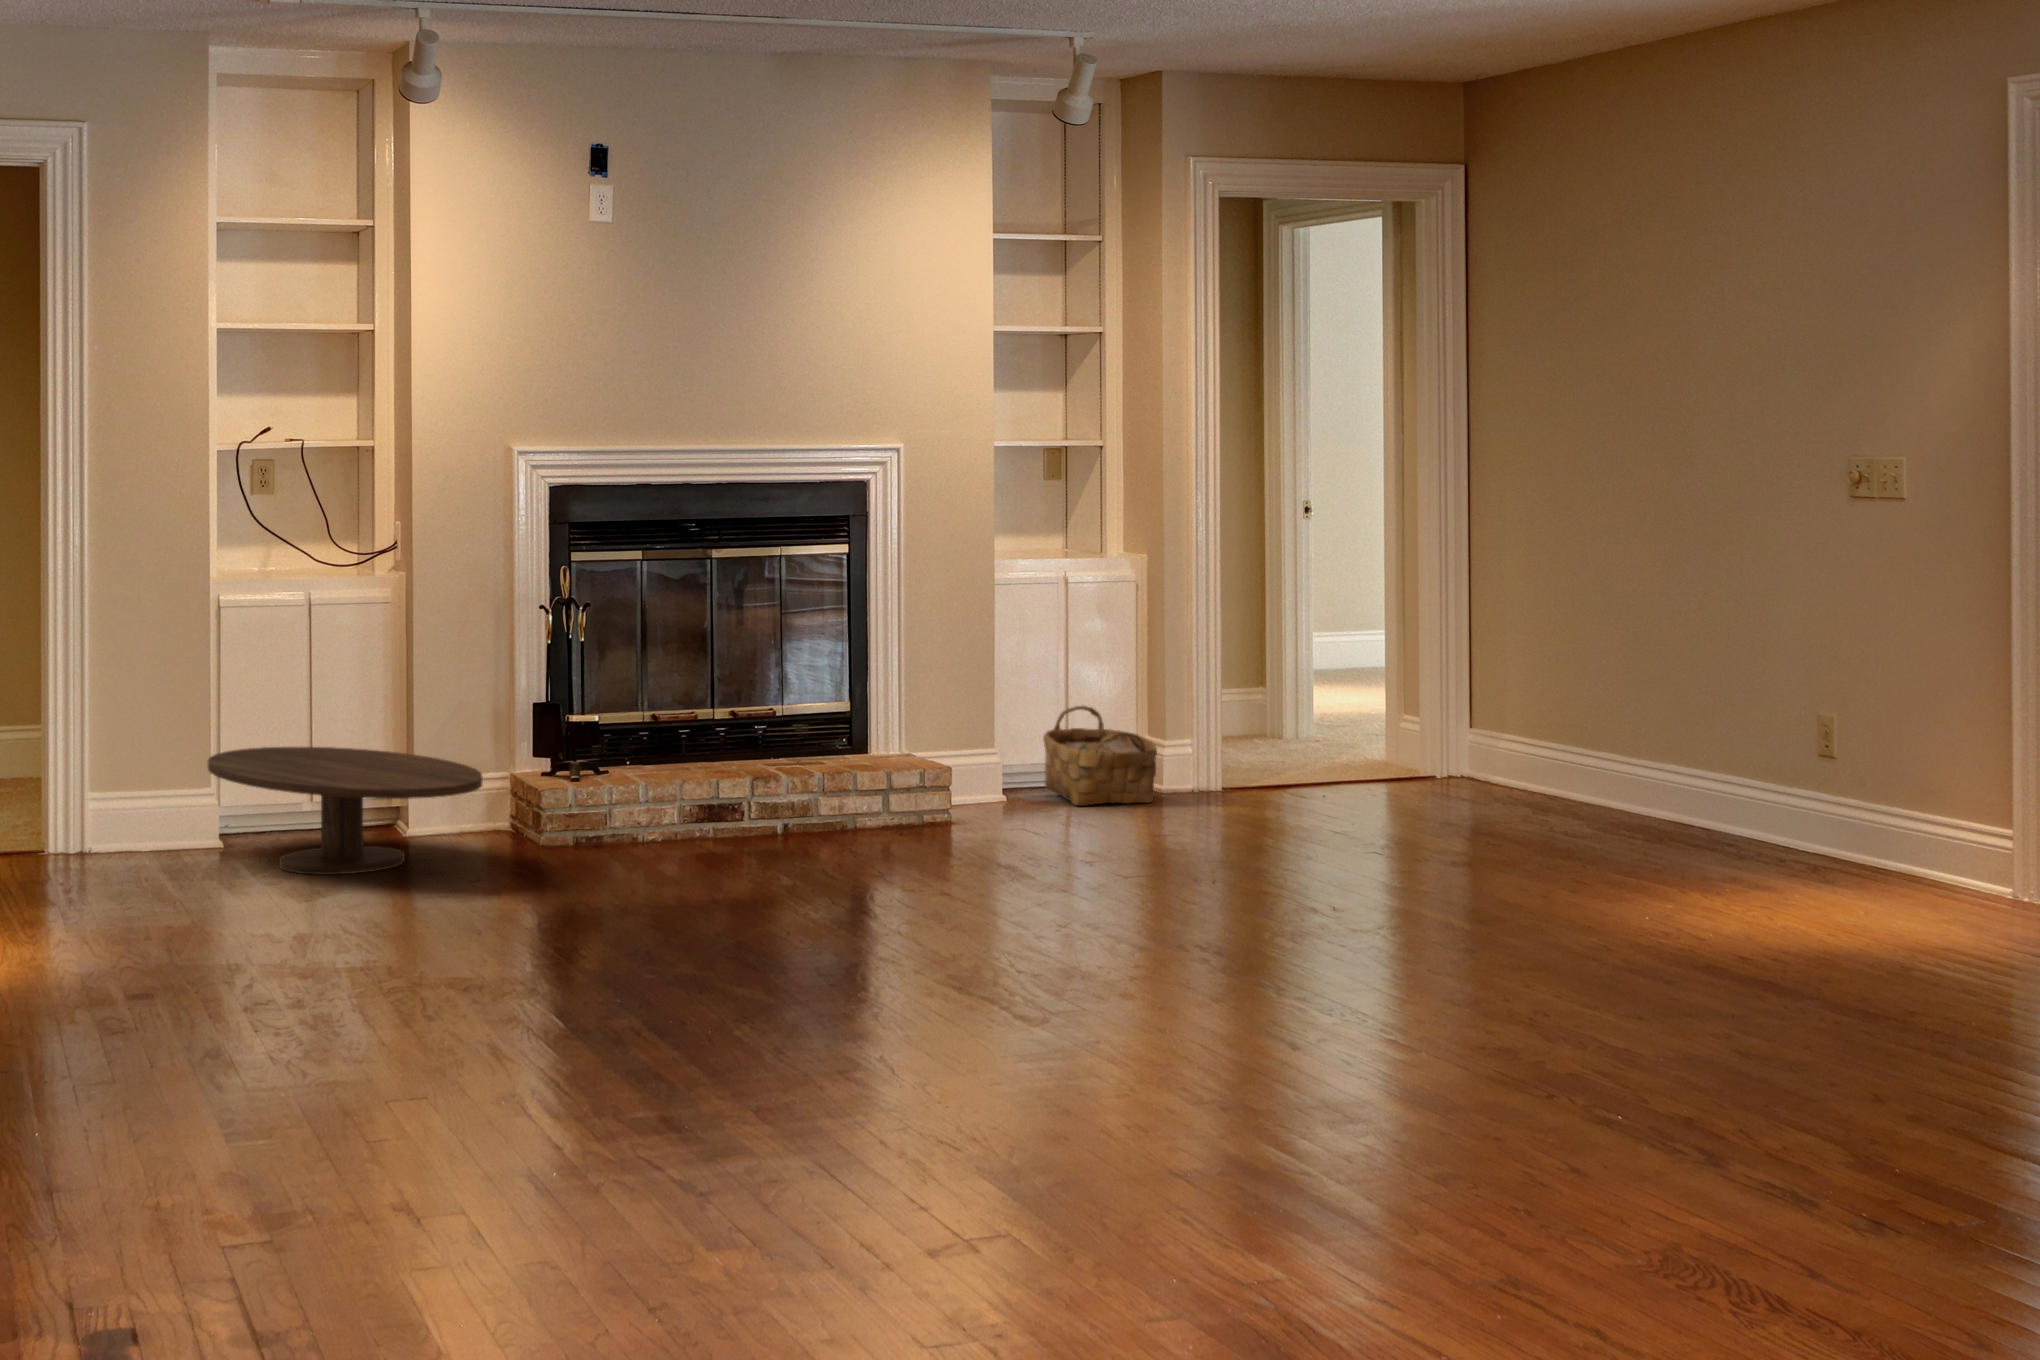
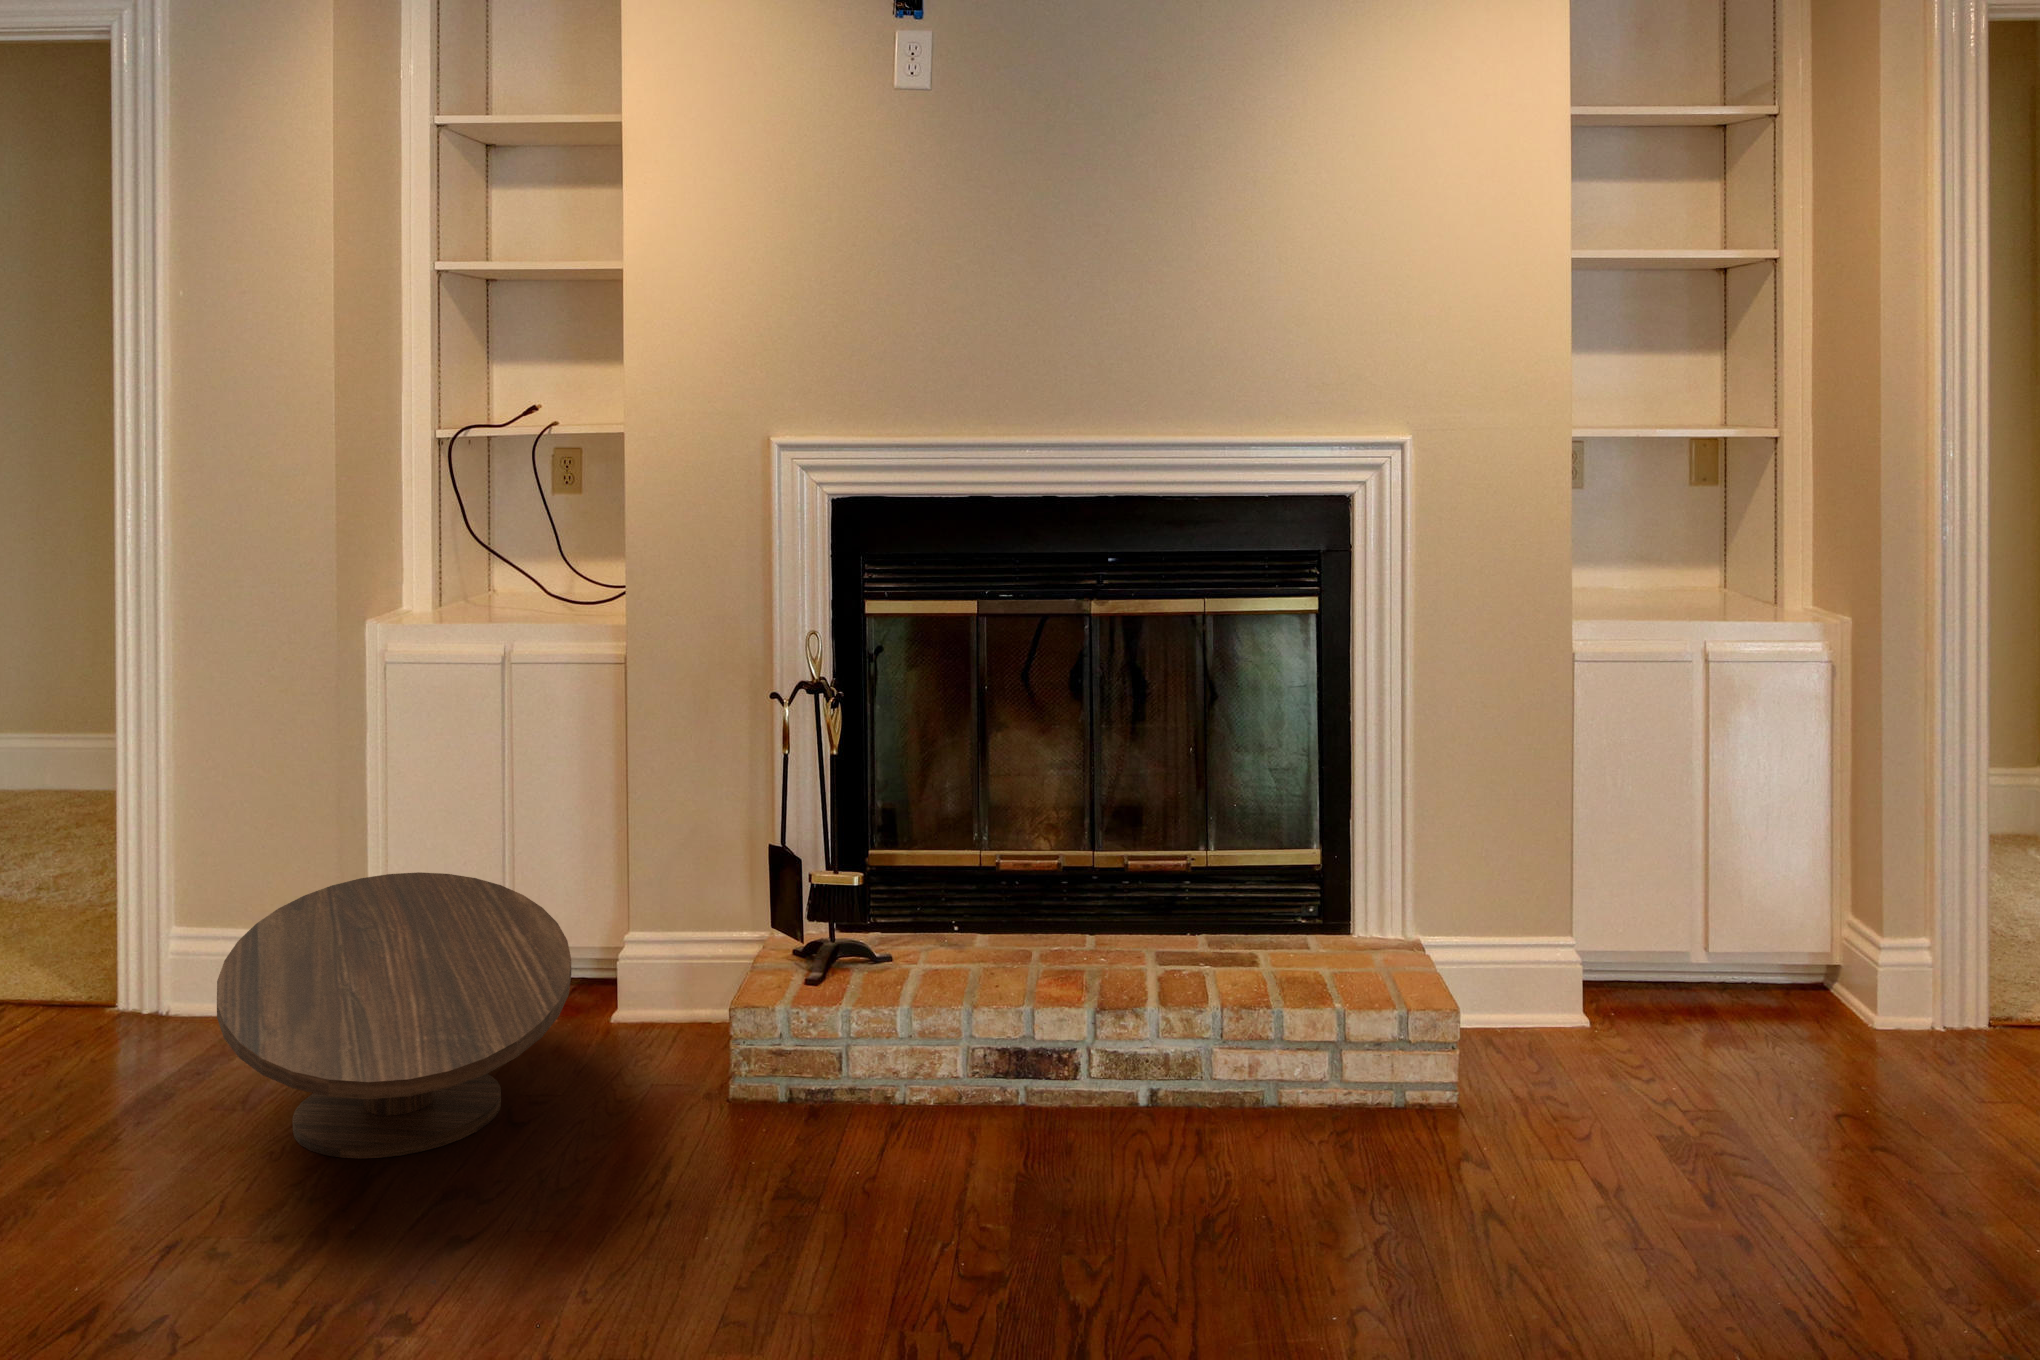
woven basket: present [1043,706,1157,806] -> none [1655,875,1858,1080]

